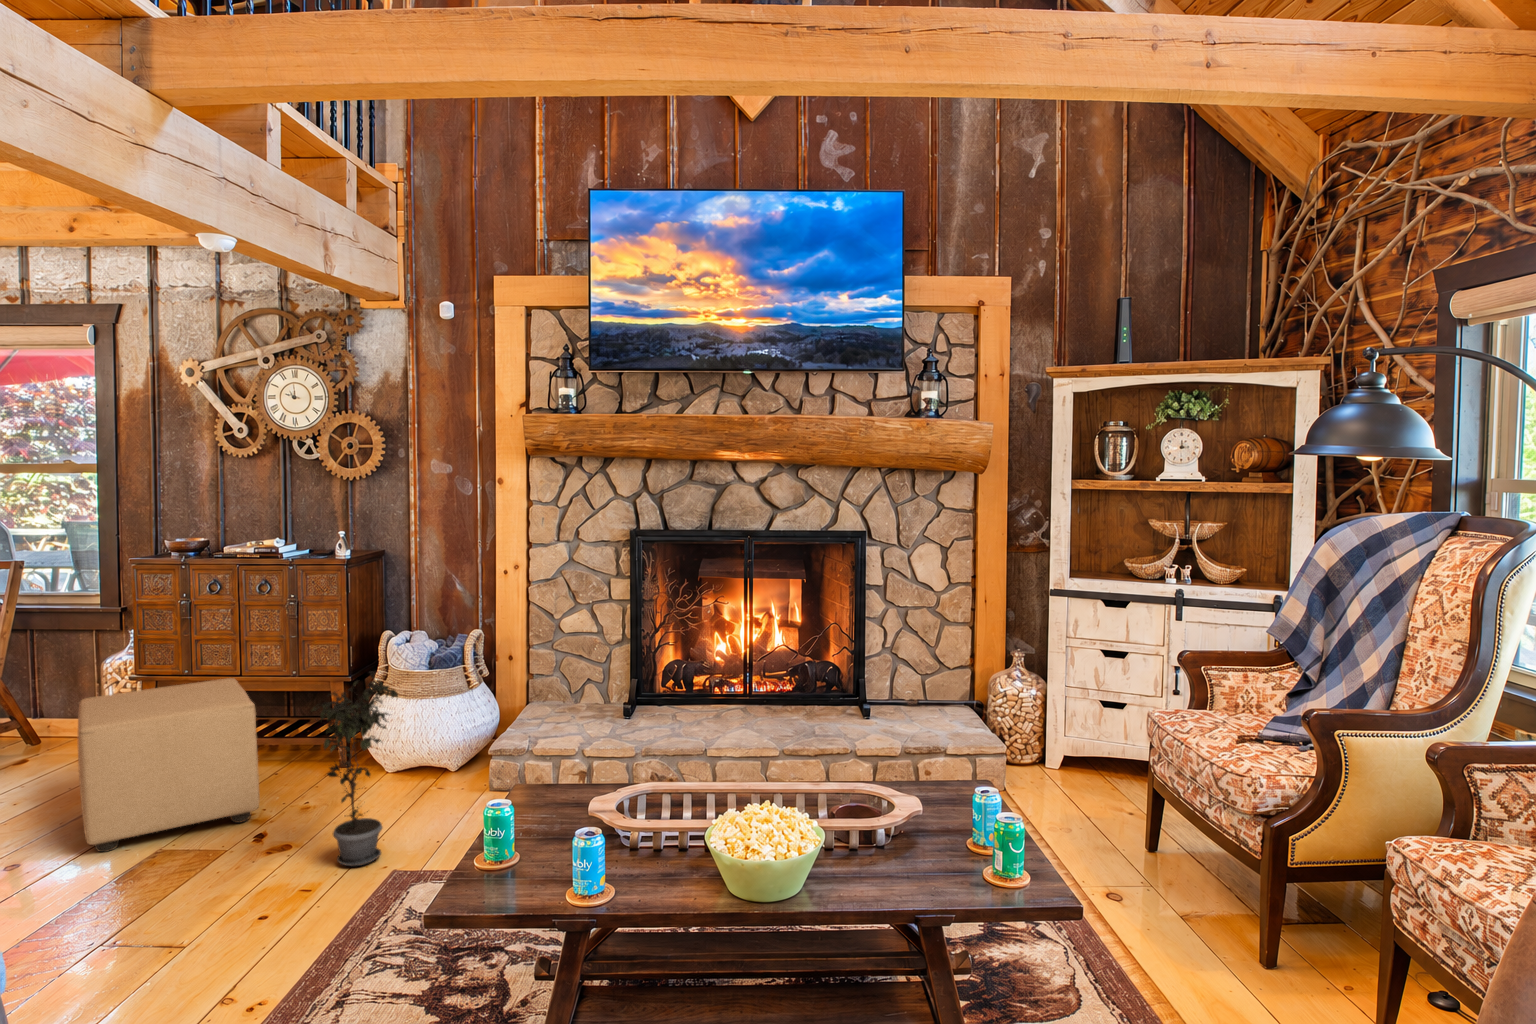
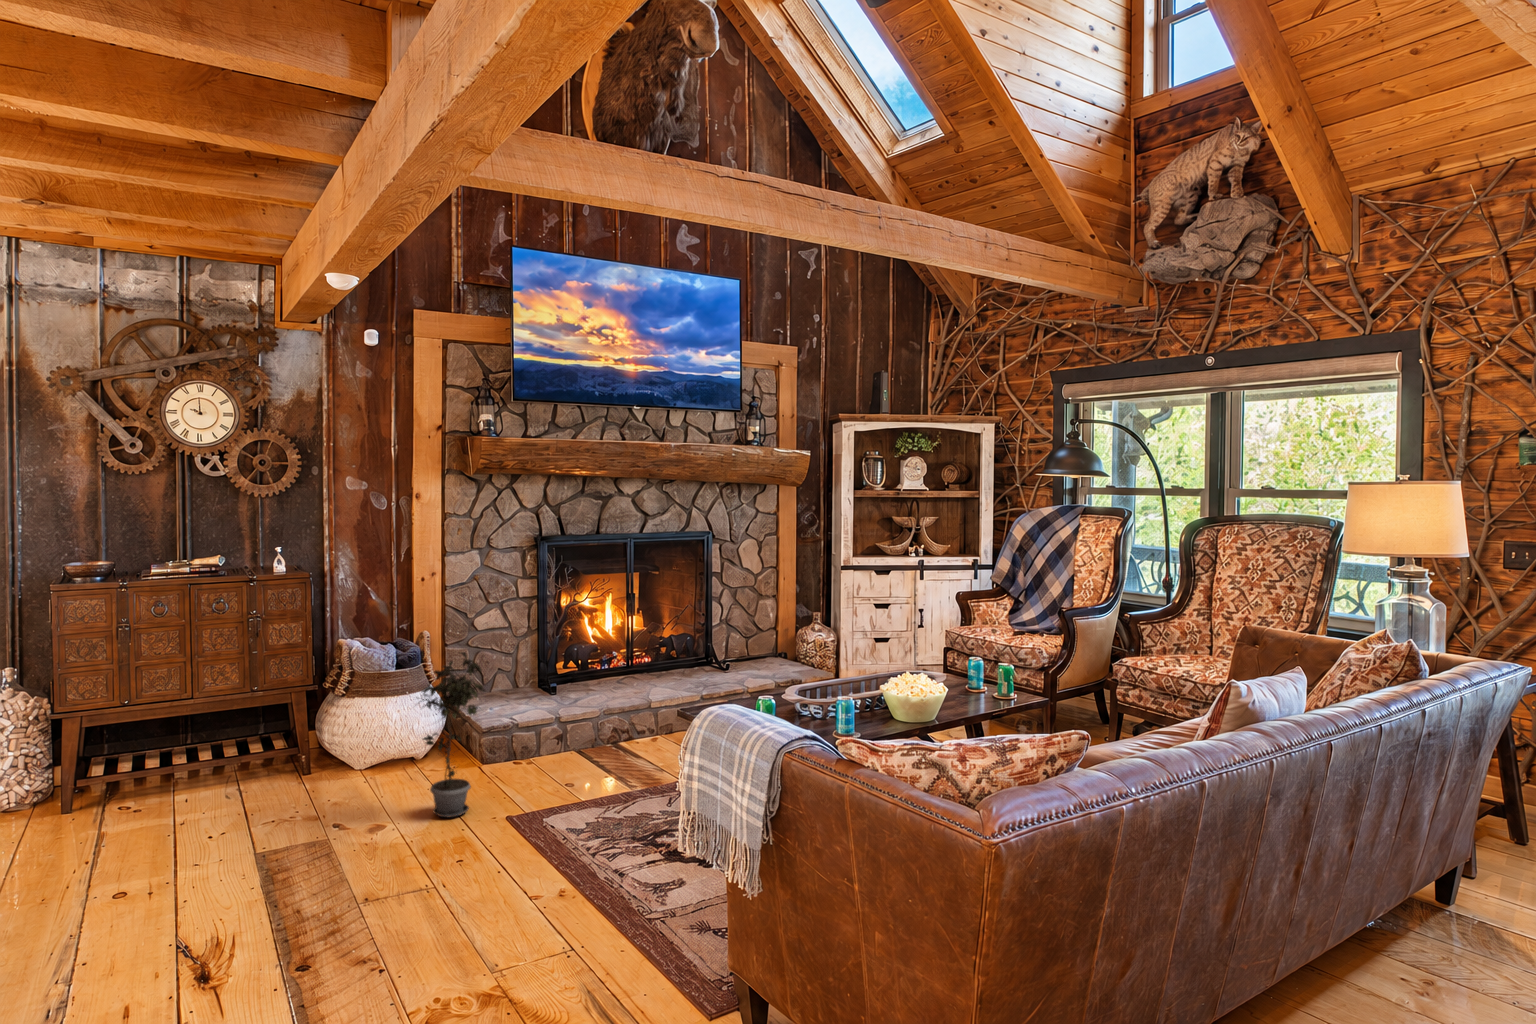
ottoman: present [78,678,259,852] -> none [77,689,300,856]

